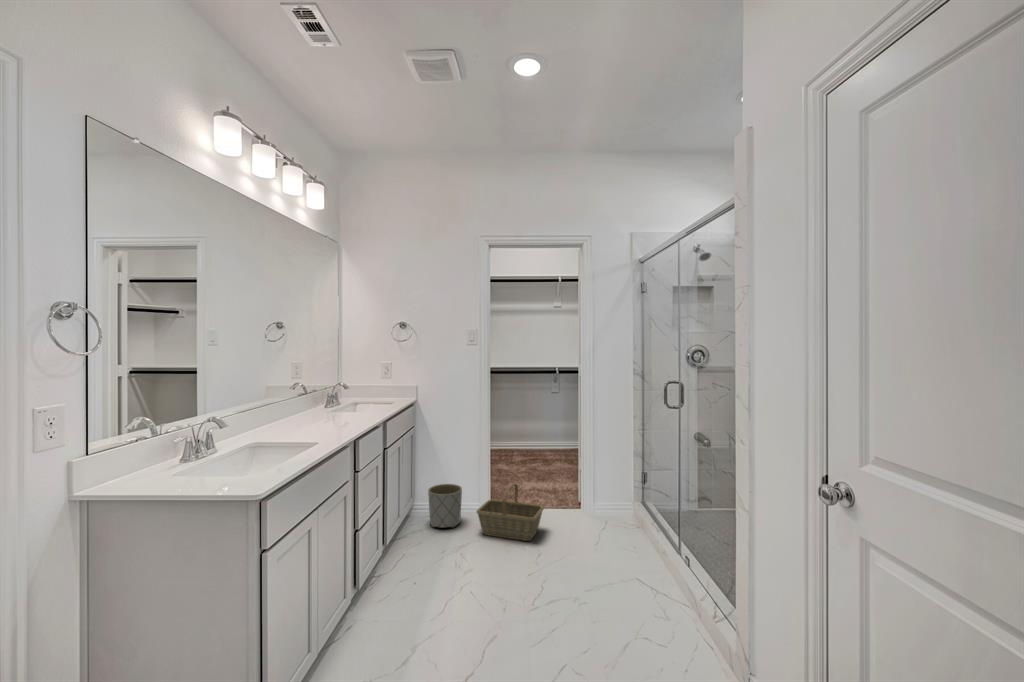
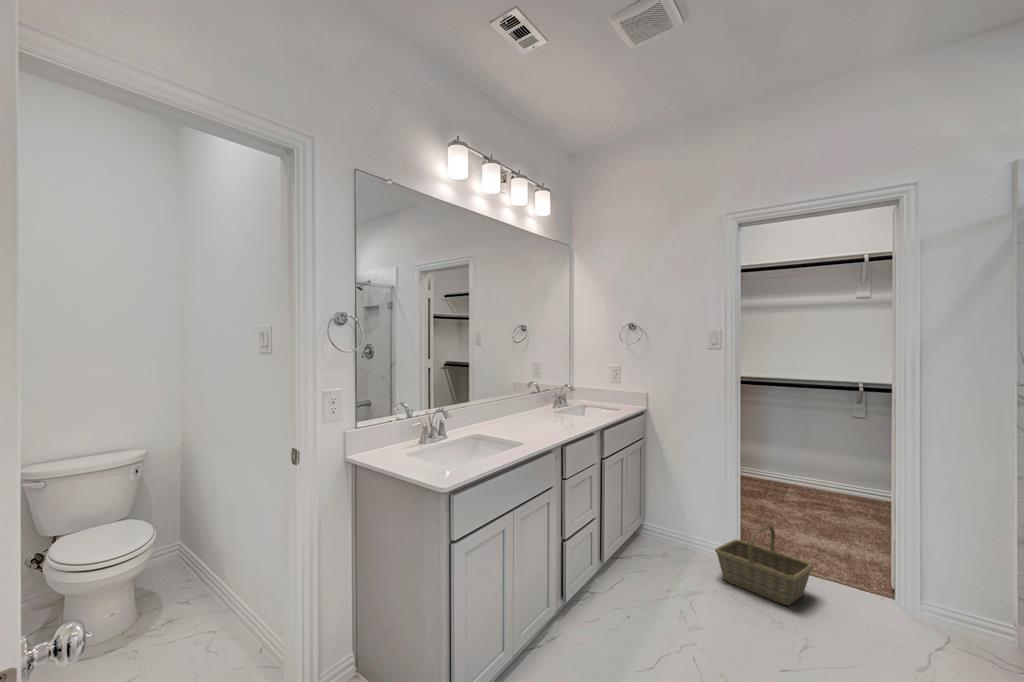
planter: present [428,484,462,528] -> none [659,509,700,563]

